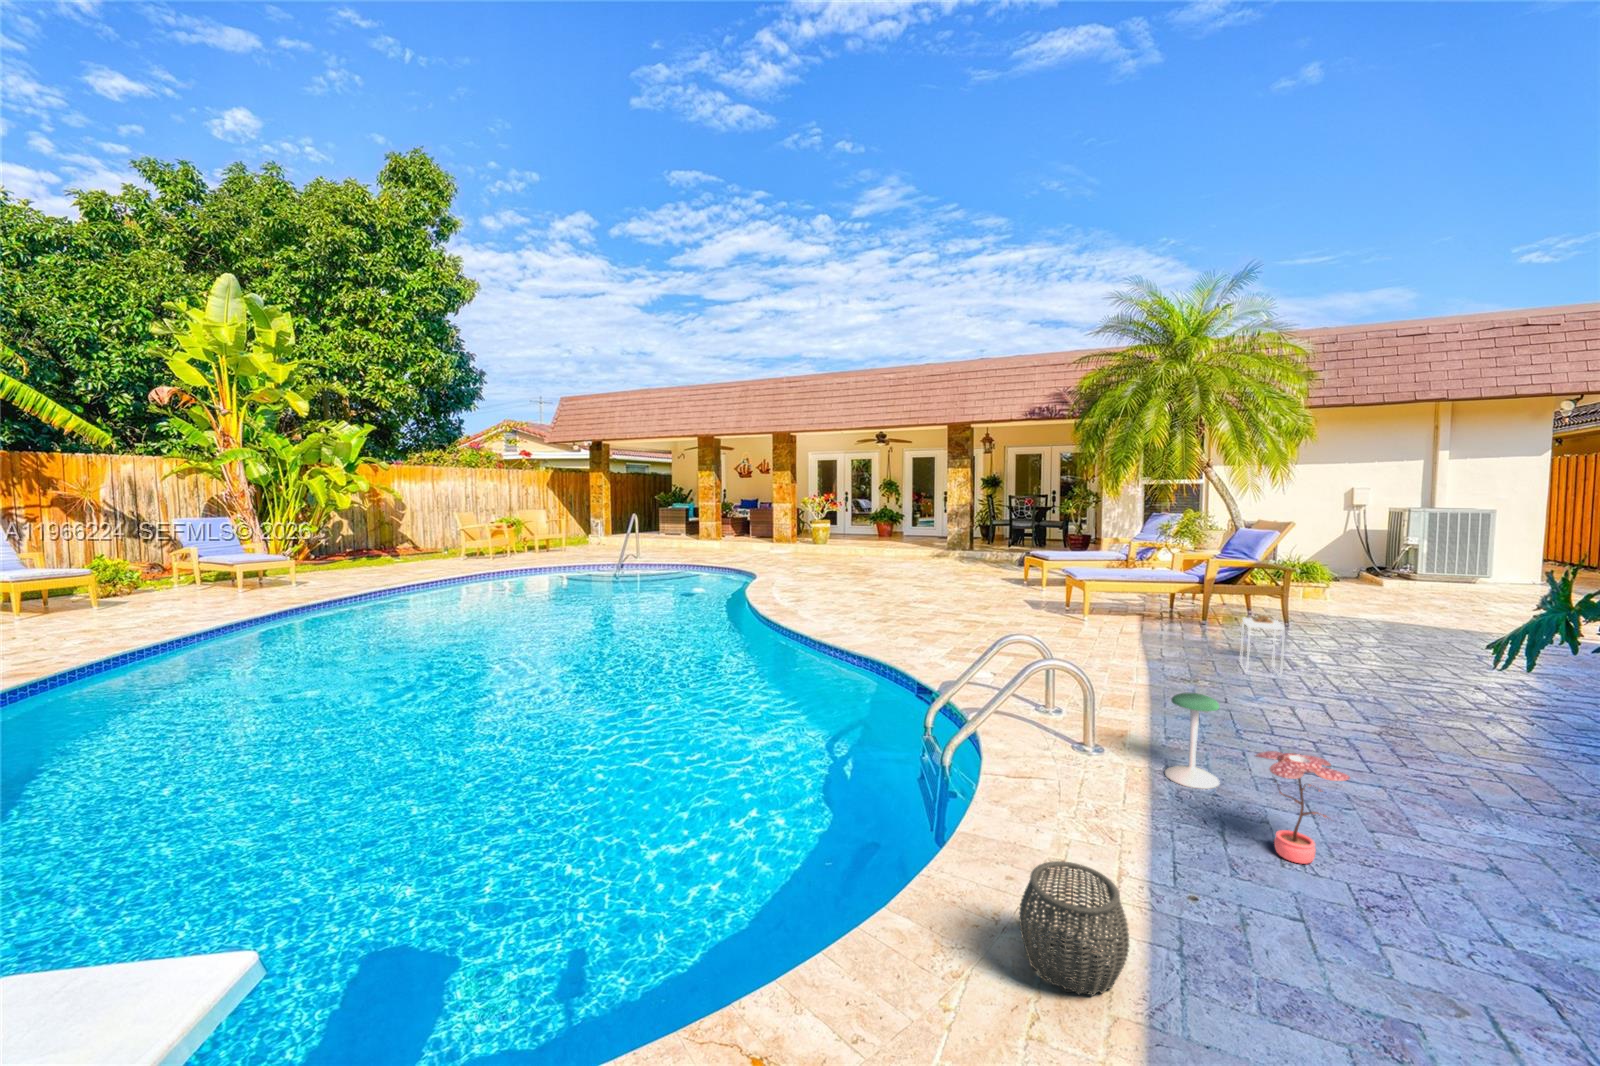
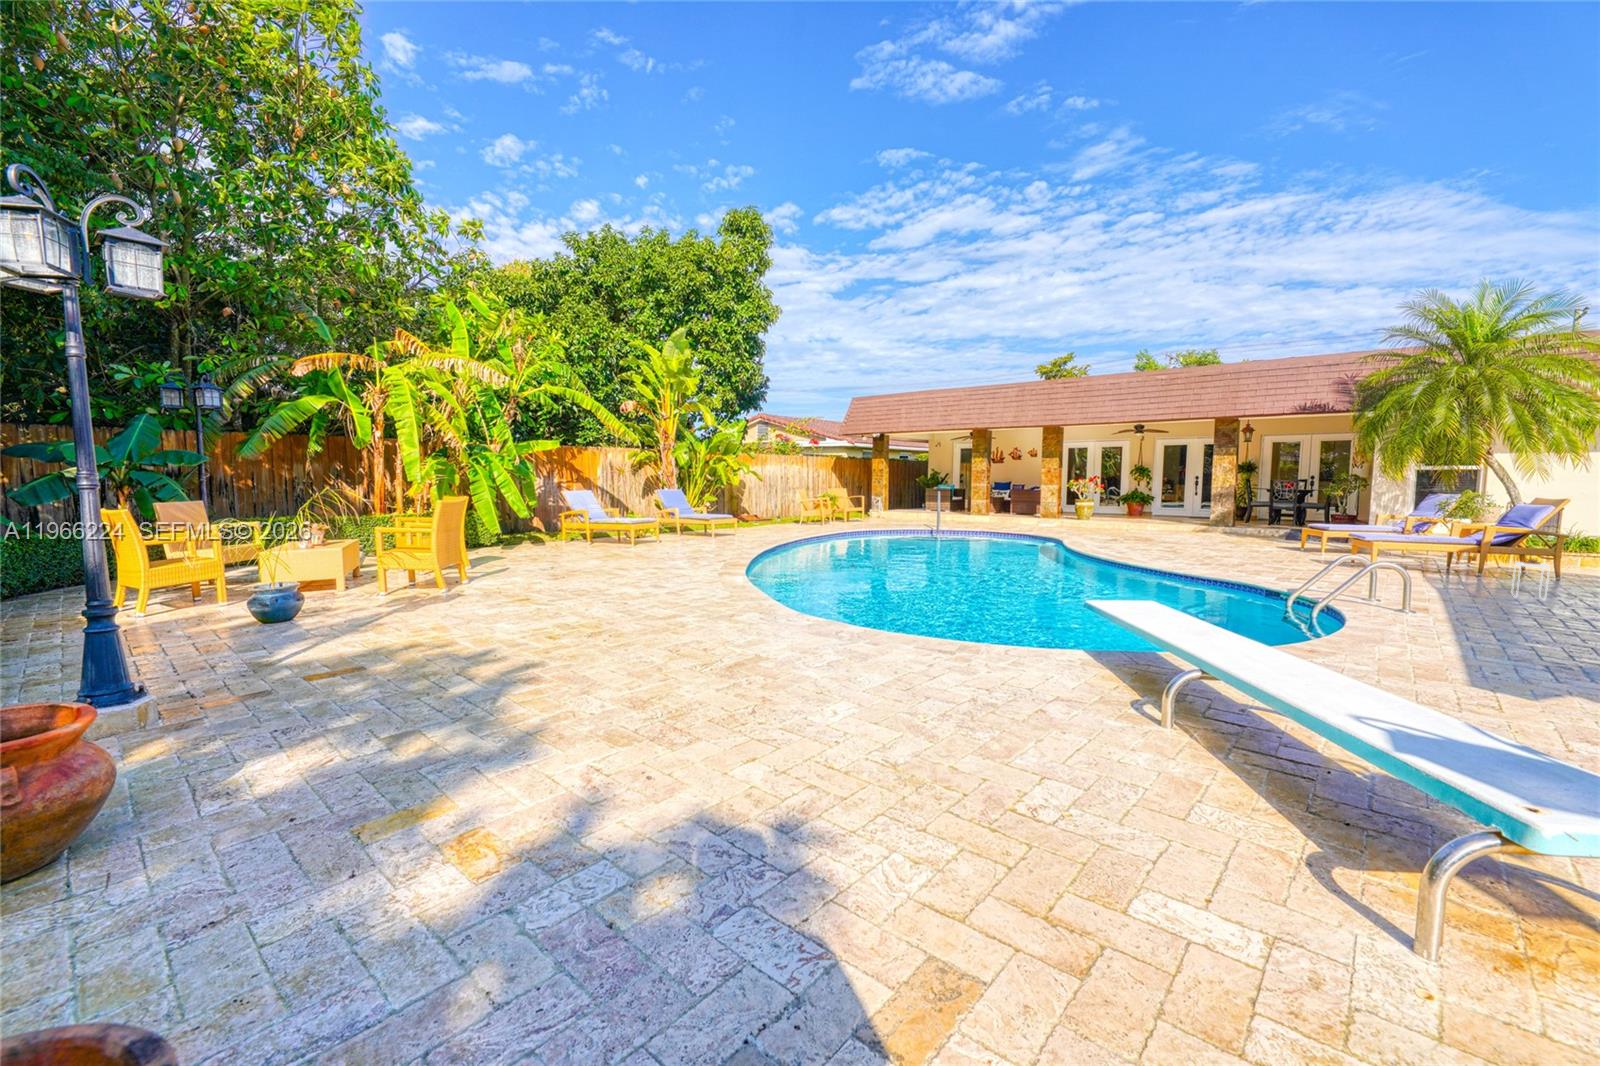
stool: present [1165,693,1219,789] -> none [1455,581,1494,630]
potted plant: present [1255,751,1350,864] -> none [1514,598,1569,649]
woven basket: present [1019,861,1129,995] -> none [1392,620,1448,661]

